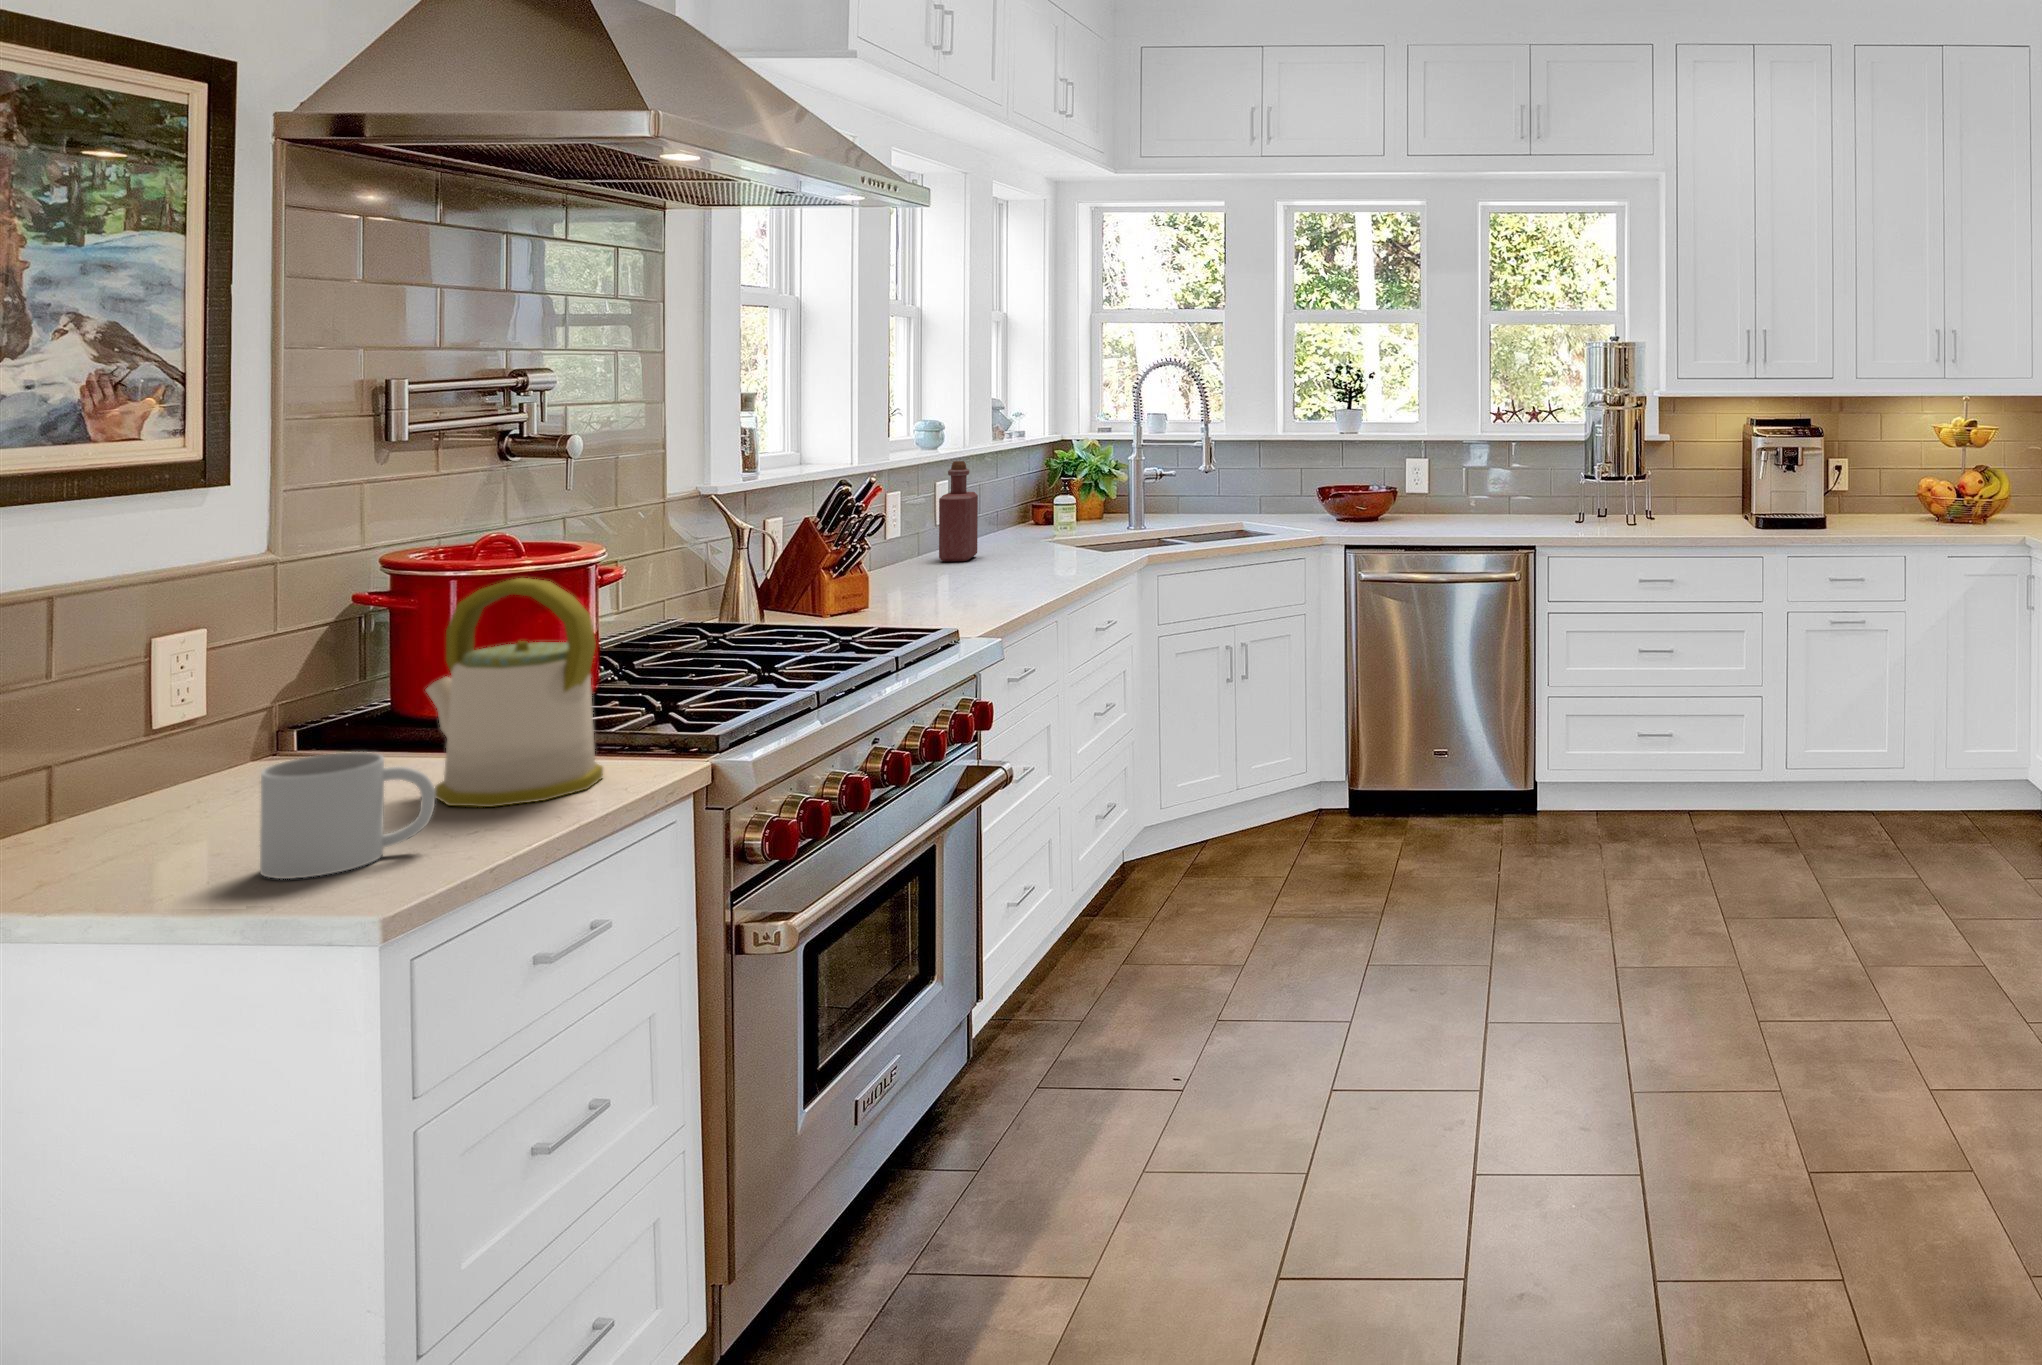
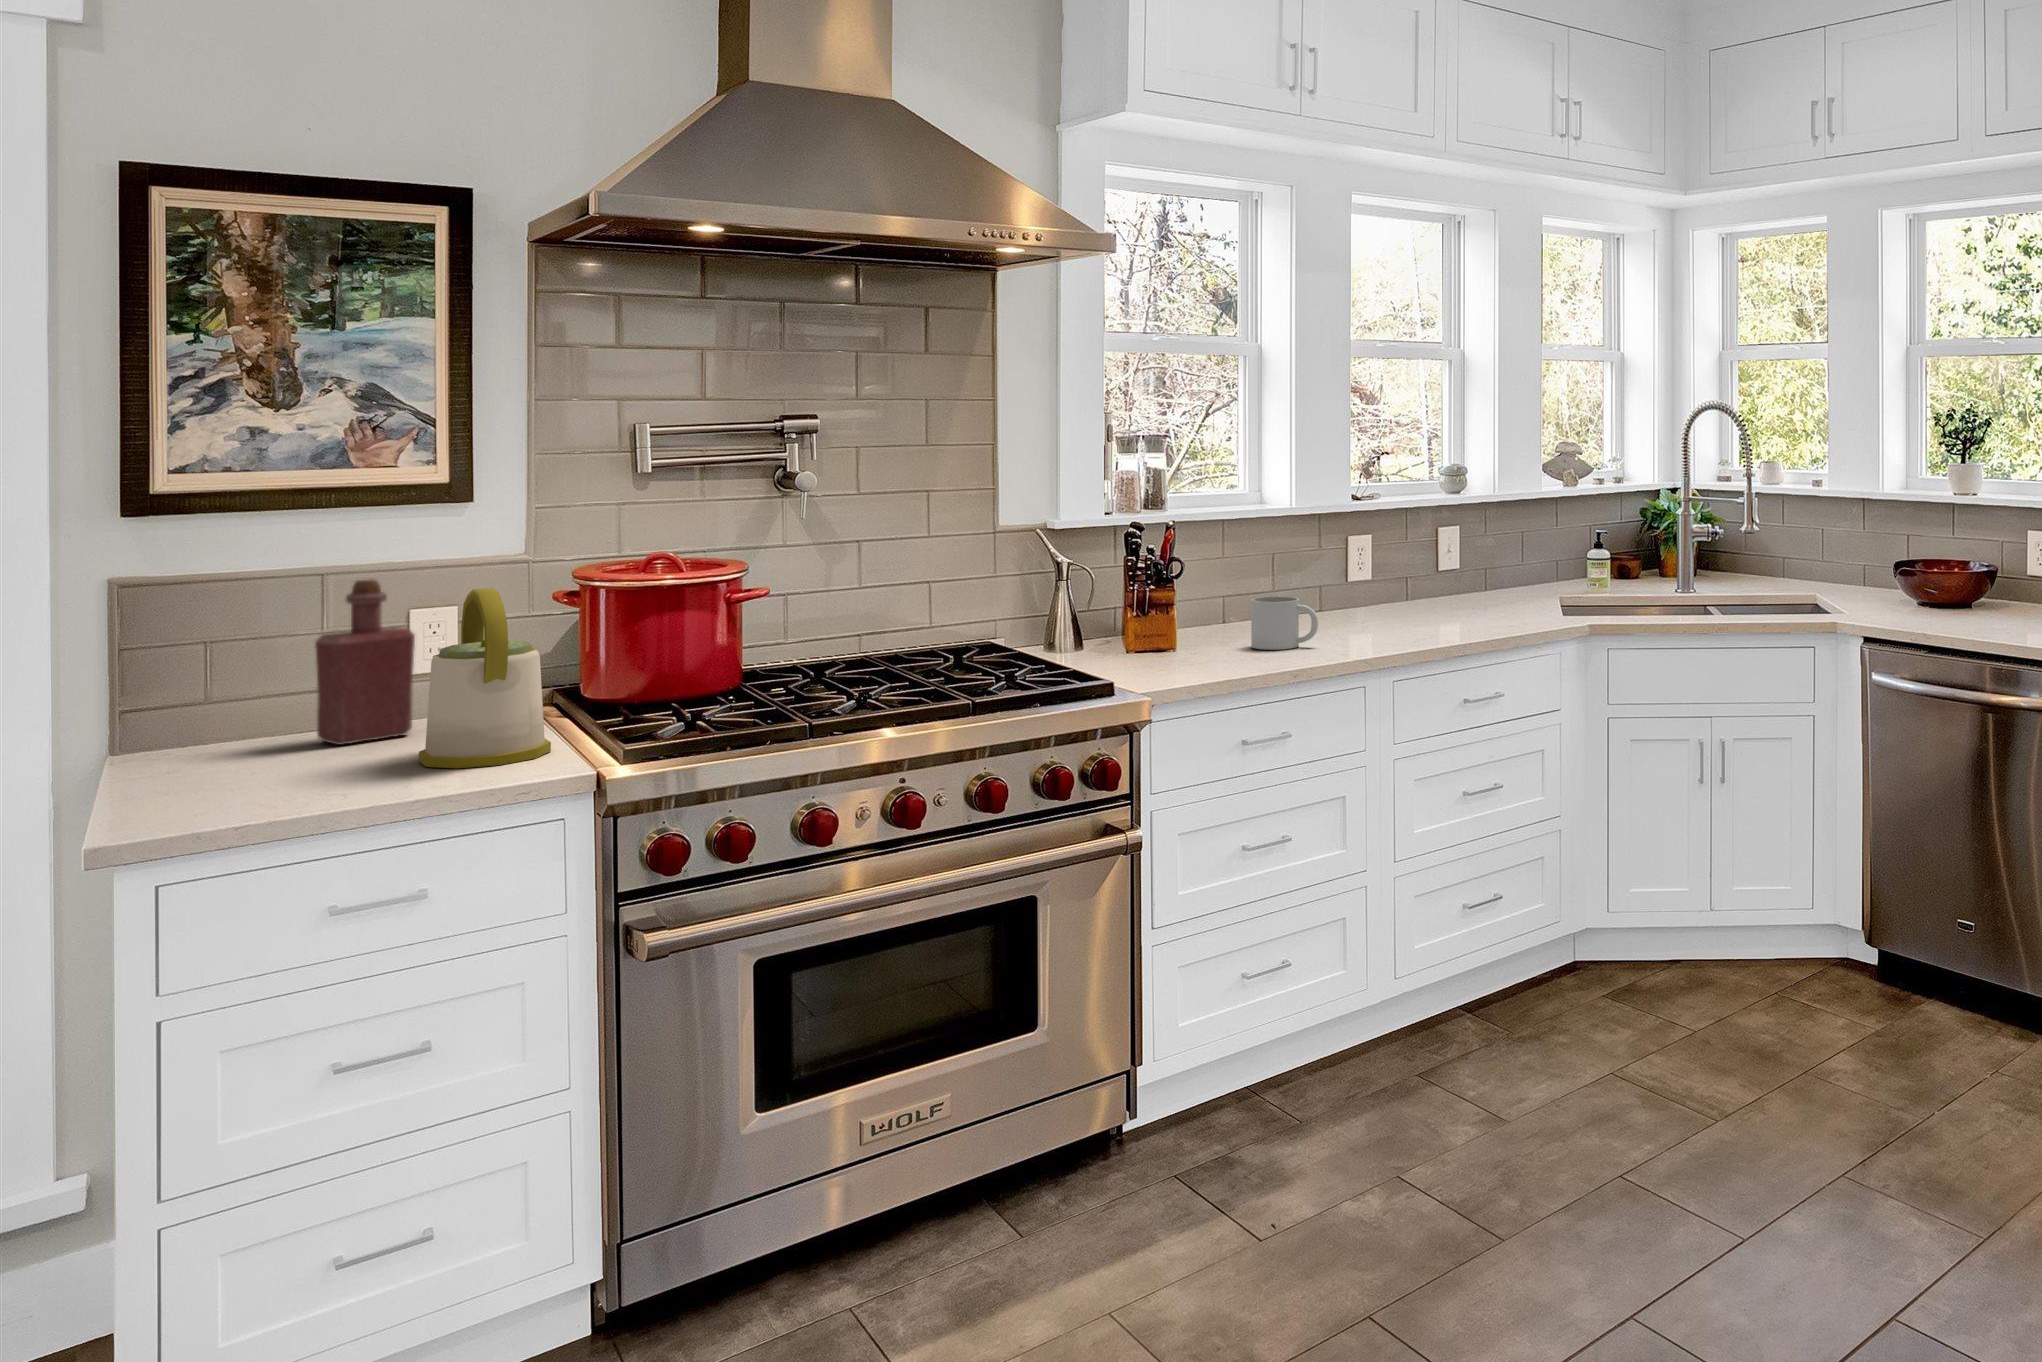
bottle: present [939,461,978,561] -> present [315,579,415,745]
mug: present [260,752,435,879] -> present [1251,596,1318,650]

